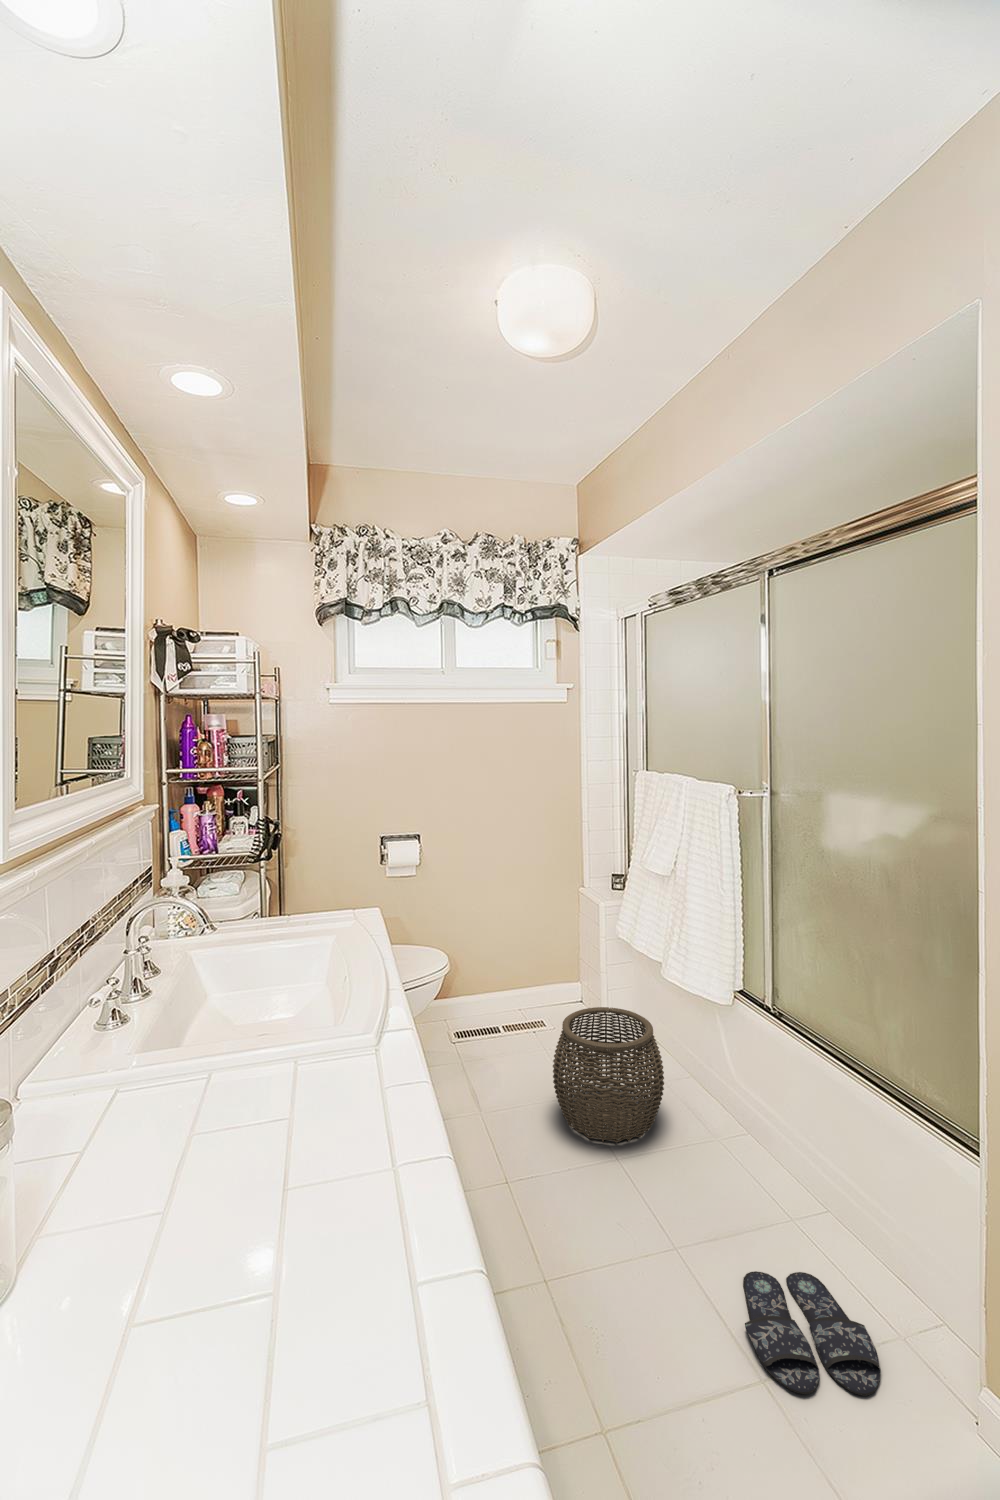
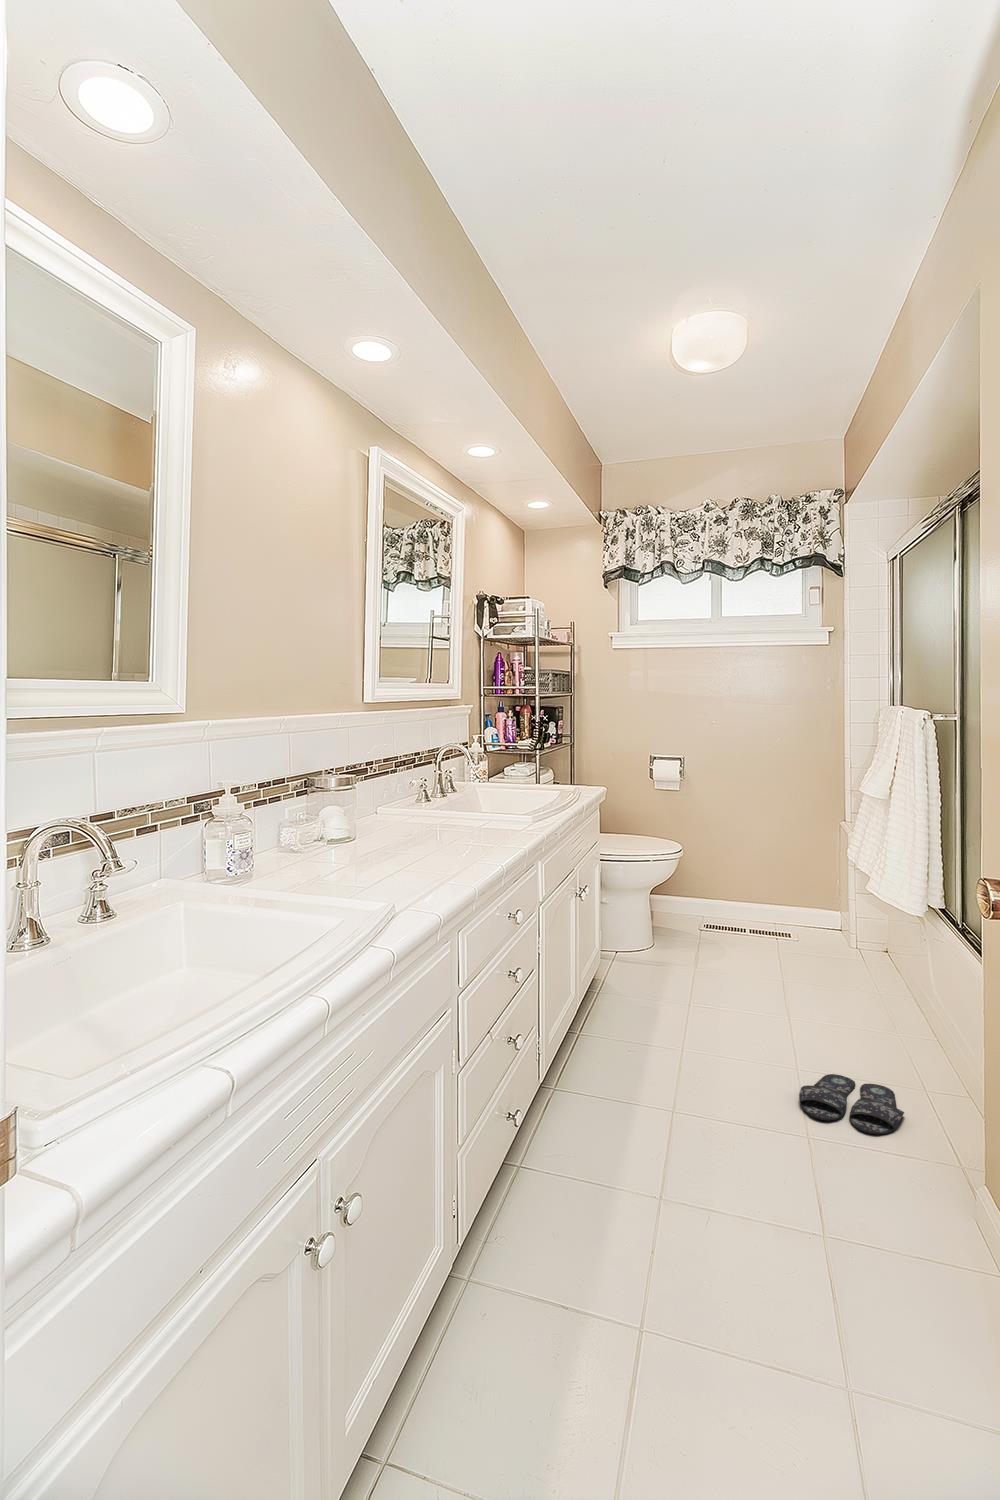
woven basket: present [553,1007,664,1143] -> none [743,903,846,1004]

